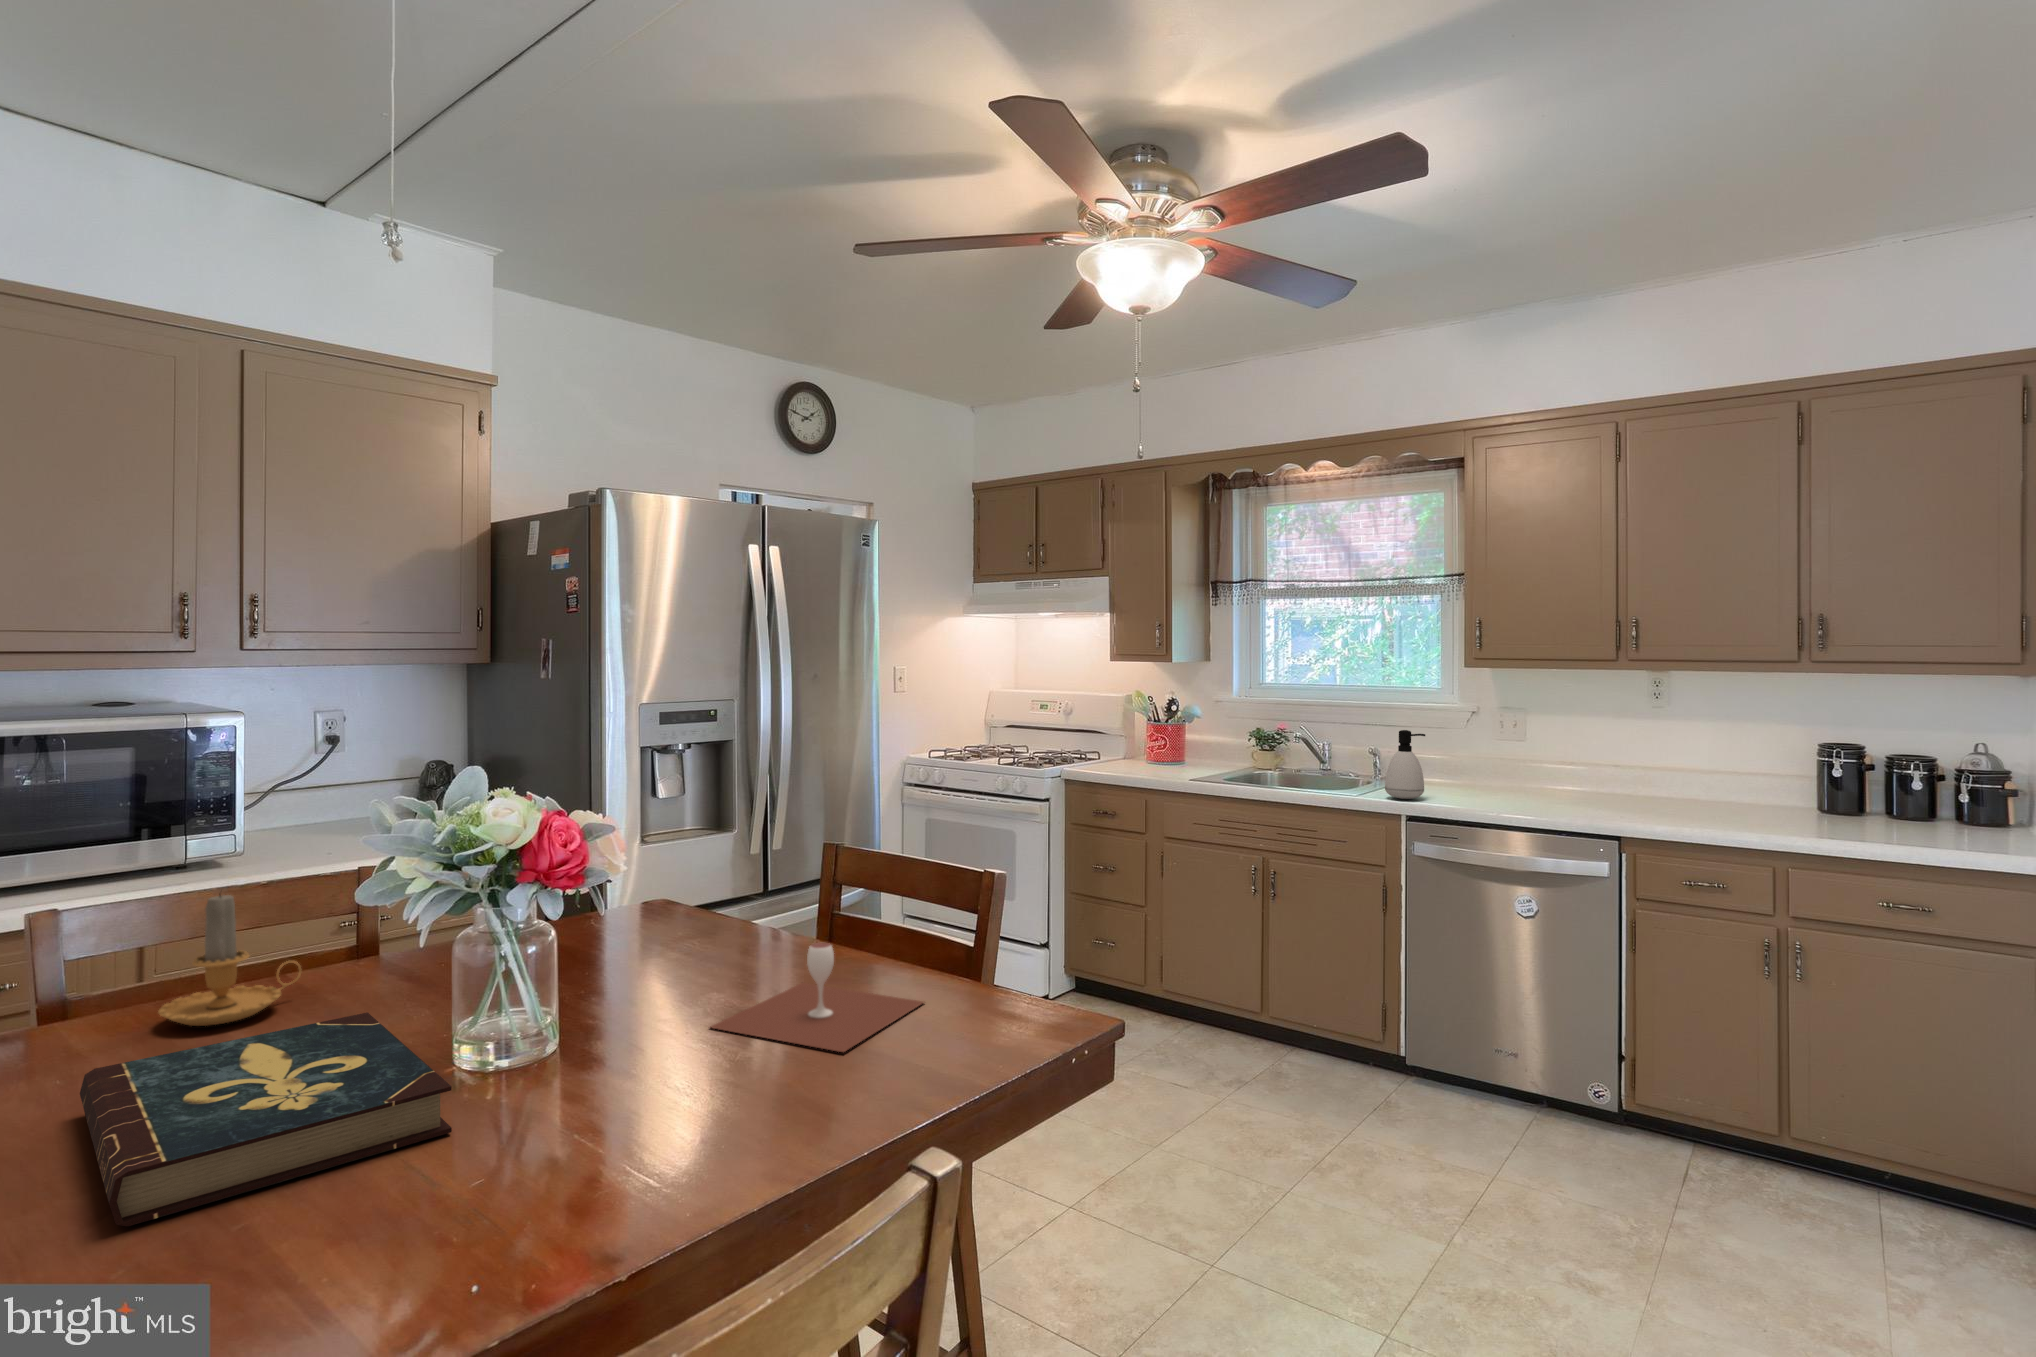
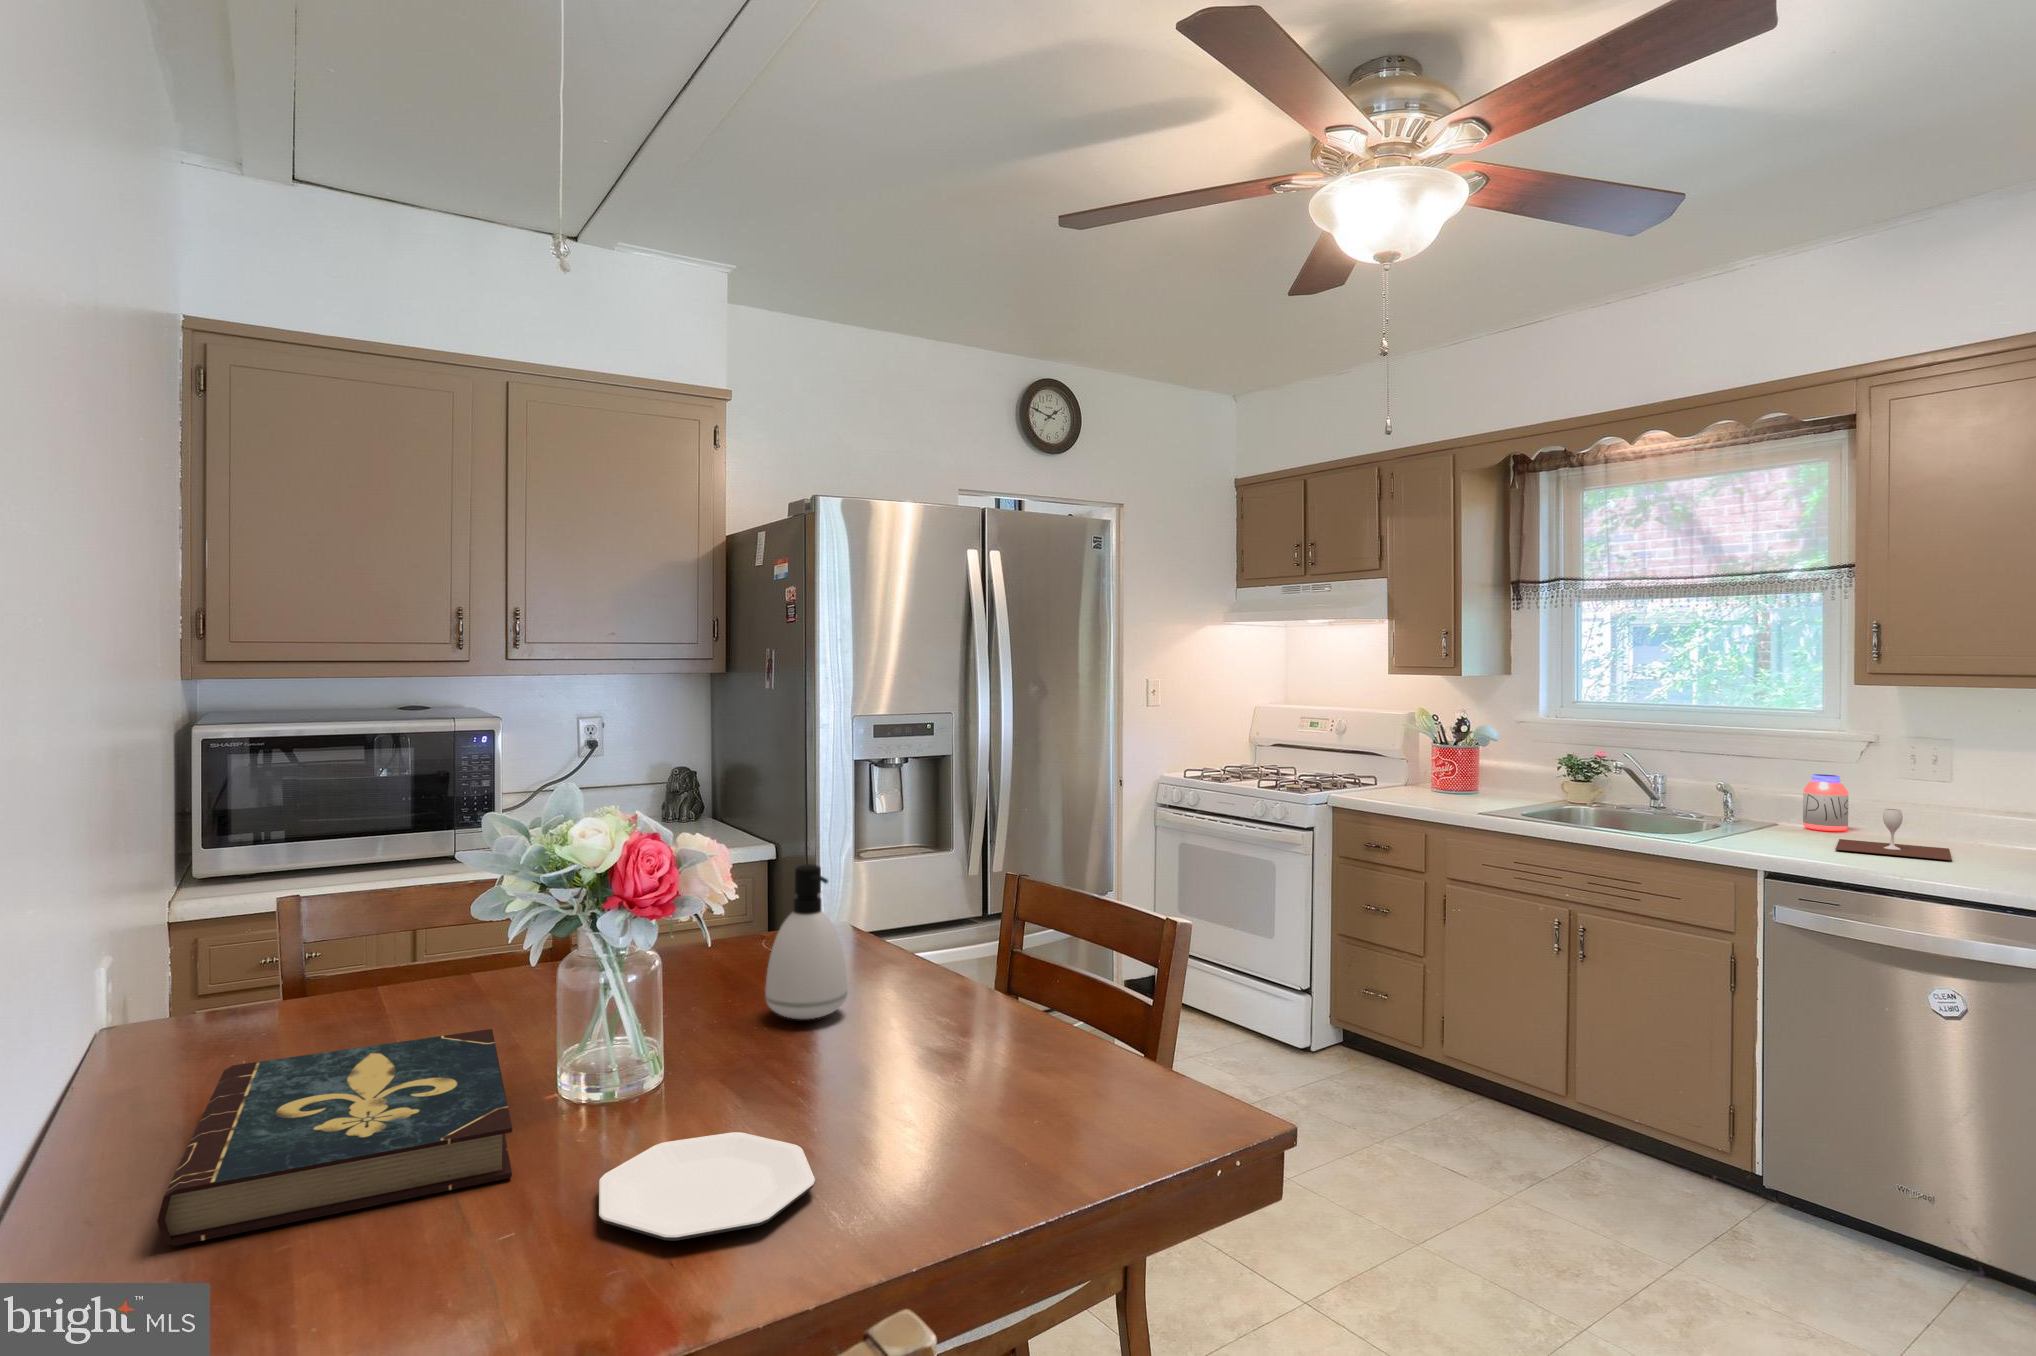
soap dispenser: present [1385,730,1425,799] -> present [765,864,848,1019]
jar: none [1428,739,1459,783] -> present [1803,774,1848,831]
candle: present [158,895,301,1026] -> none [335,891,468,1024]
wine glass: present [711,943,923,1052] -> present [1835,809,1952,860]
plate: none [546,1072,747,1156] -> present [599,1132,815,1241]

